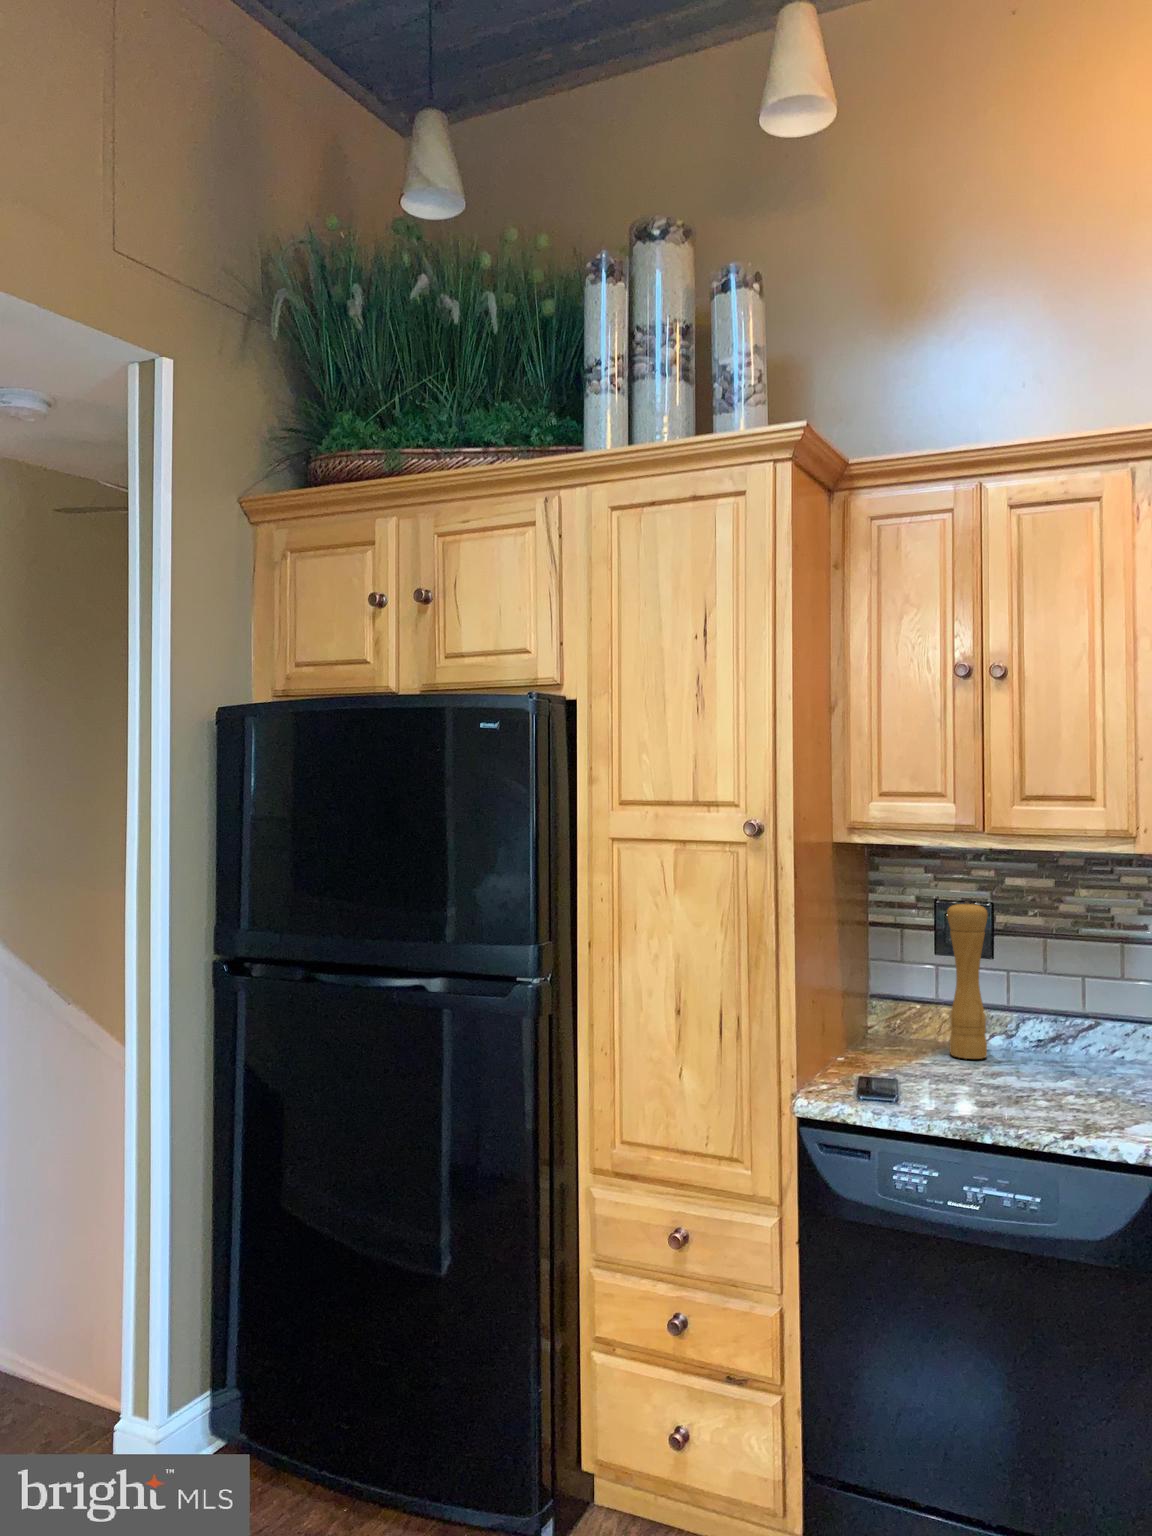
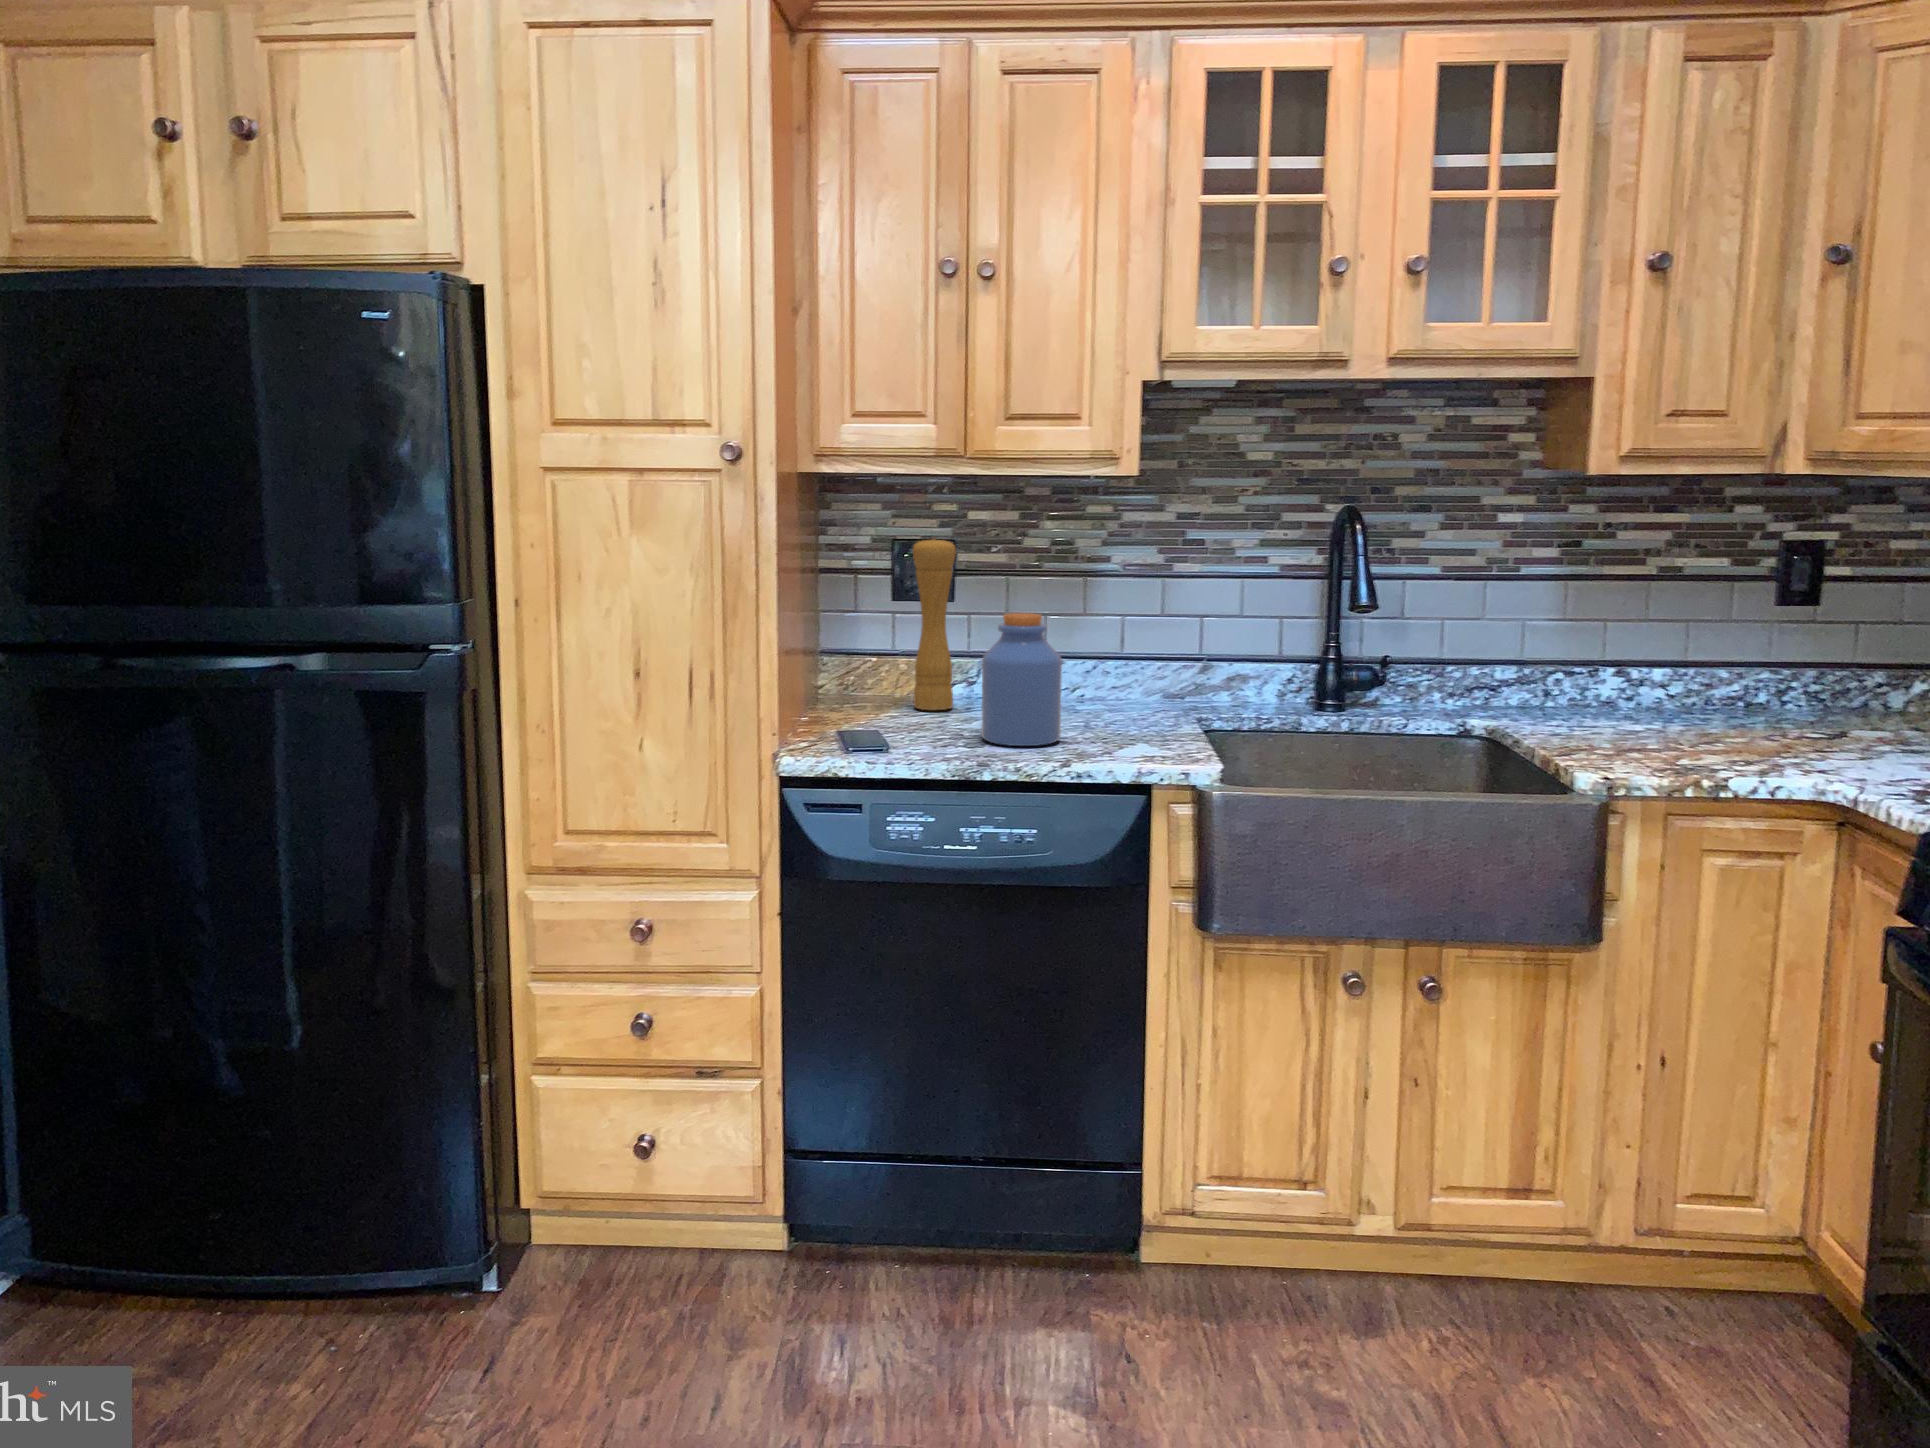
jar: none [995,979,1076,1111] -> present [981,613,1062,746]

